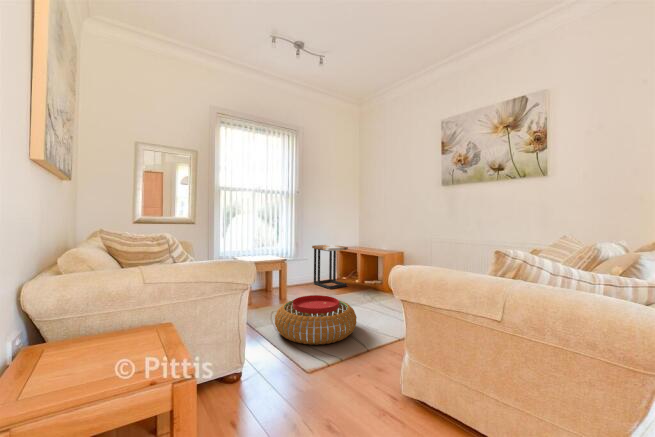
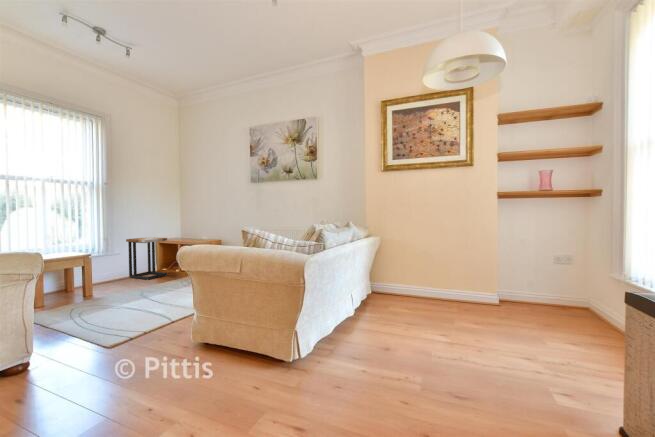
pouf: present [275,295,357,345] -> none [75,281,170,327]

